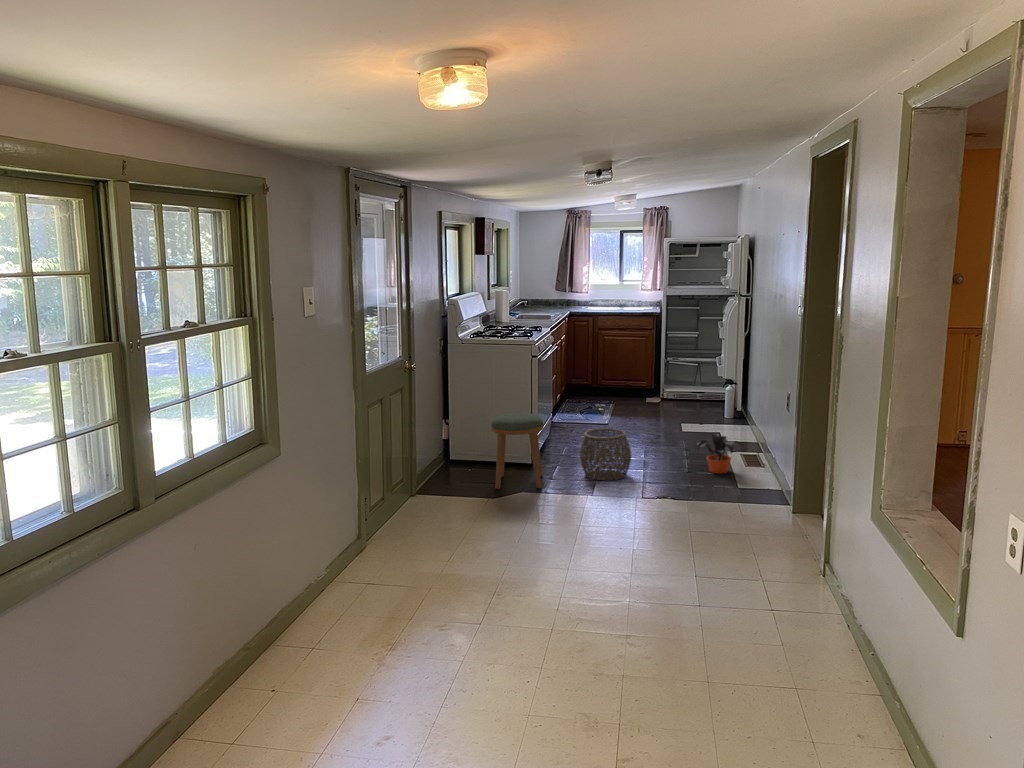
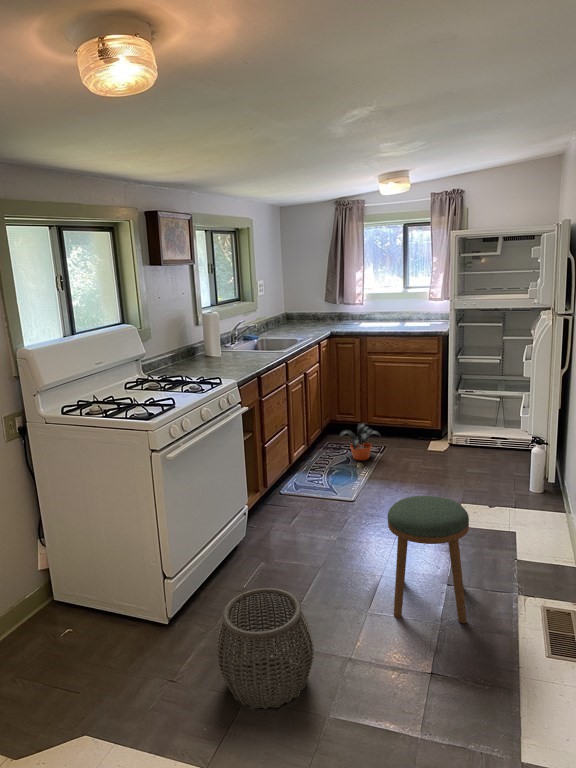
stool: present [491,413,543,489] -> present [388,496,469,623]
potted plant: present [697,434,743,473] -> present [338,423,382,460]

